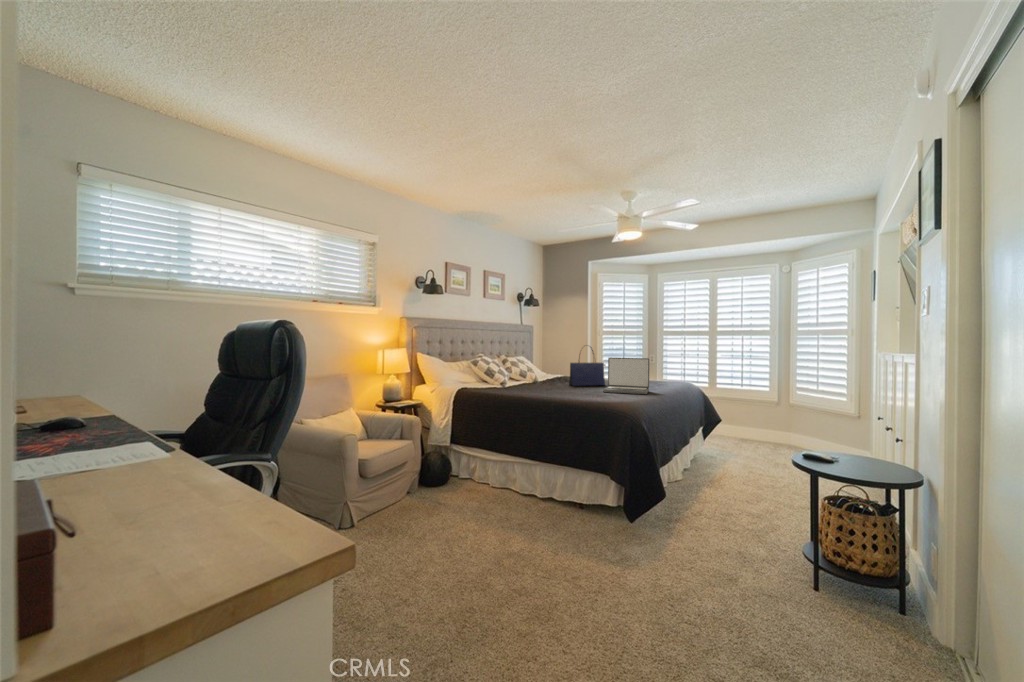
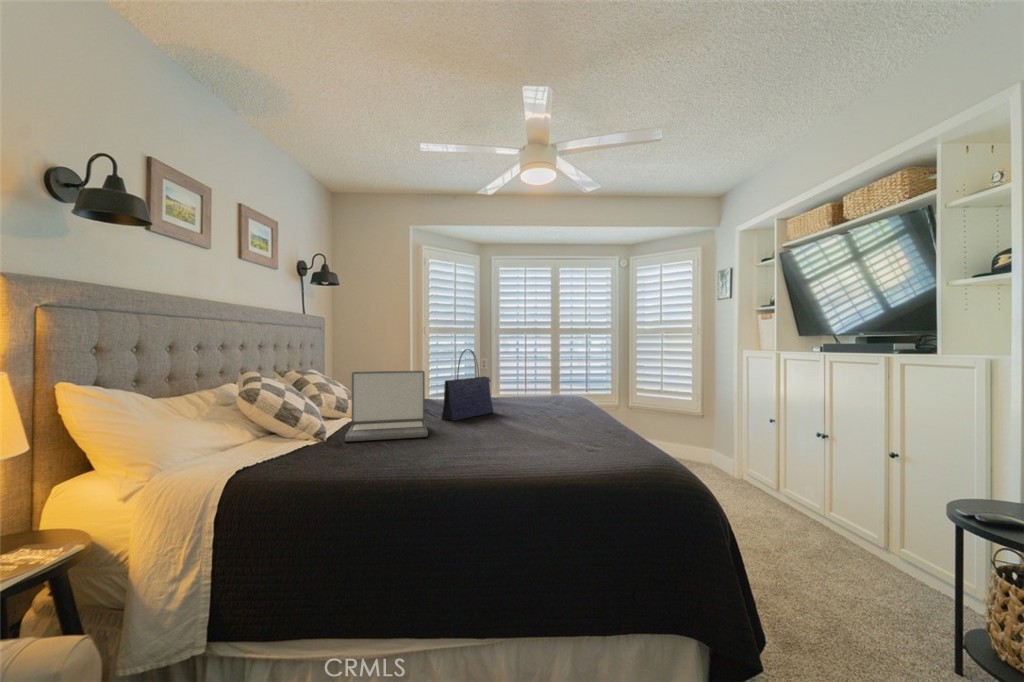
laptop: present [603,357,649,394] -> present [345,371,428,441]

